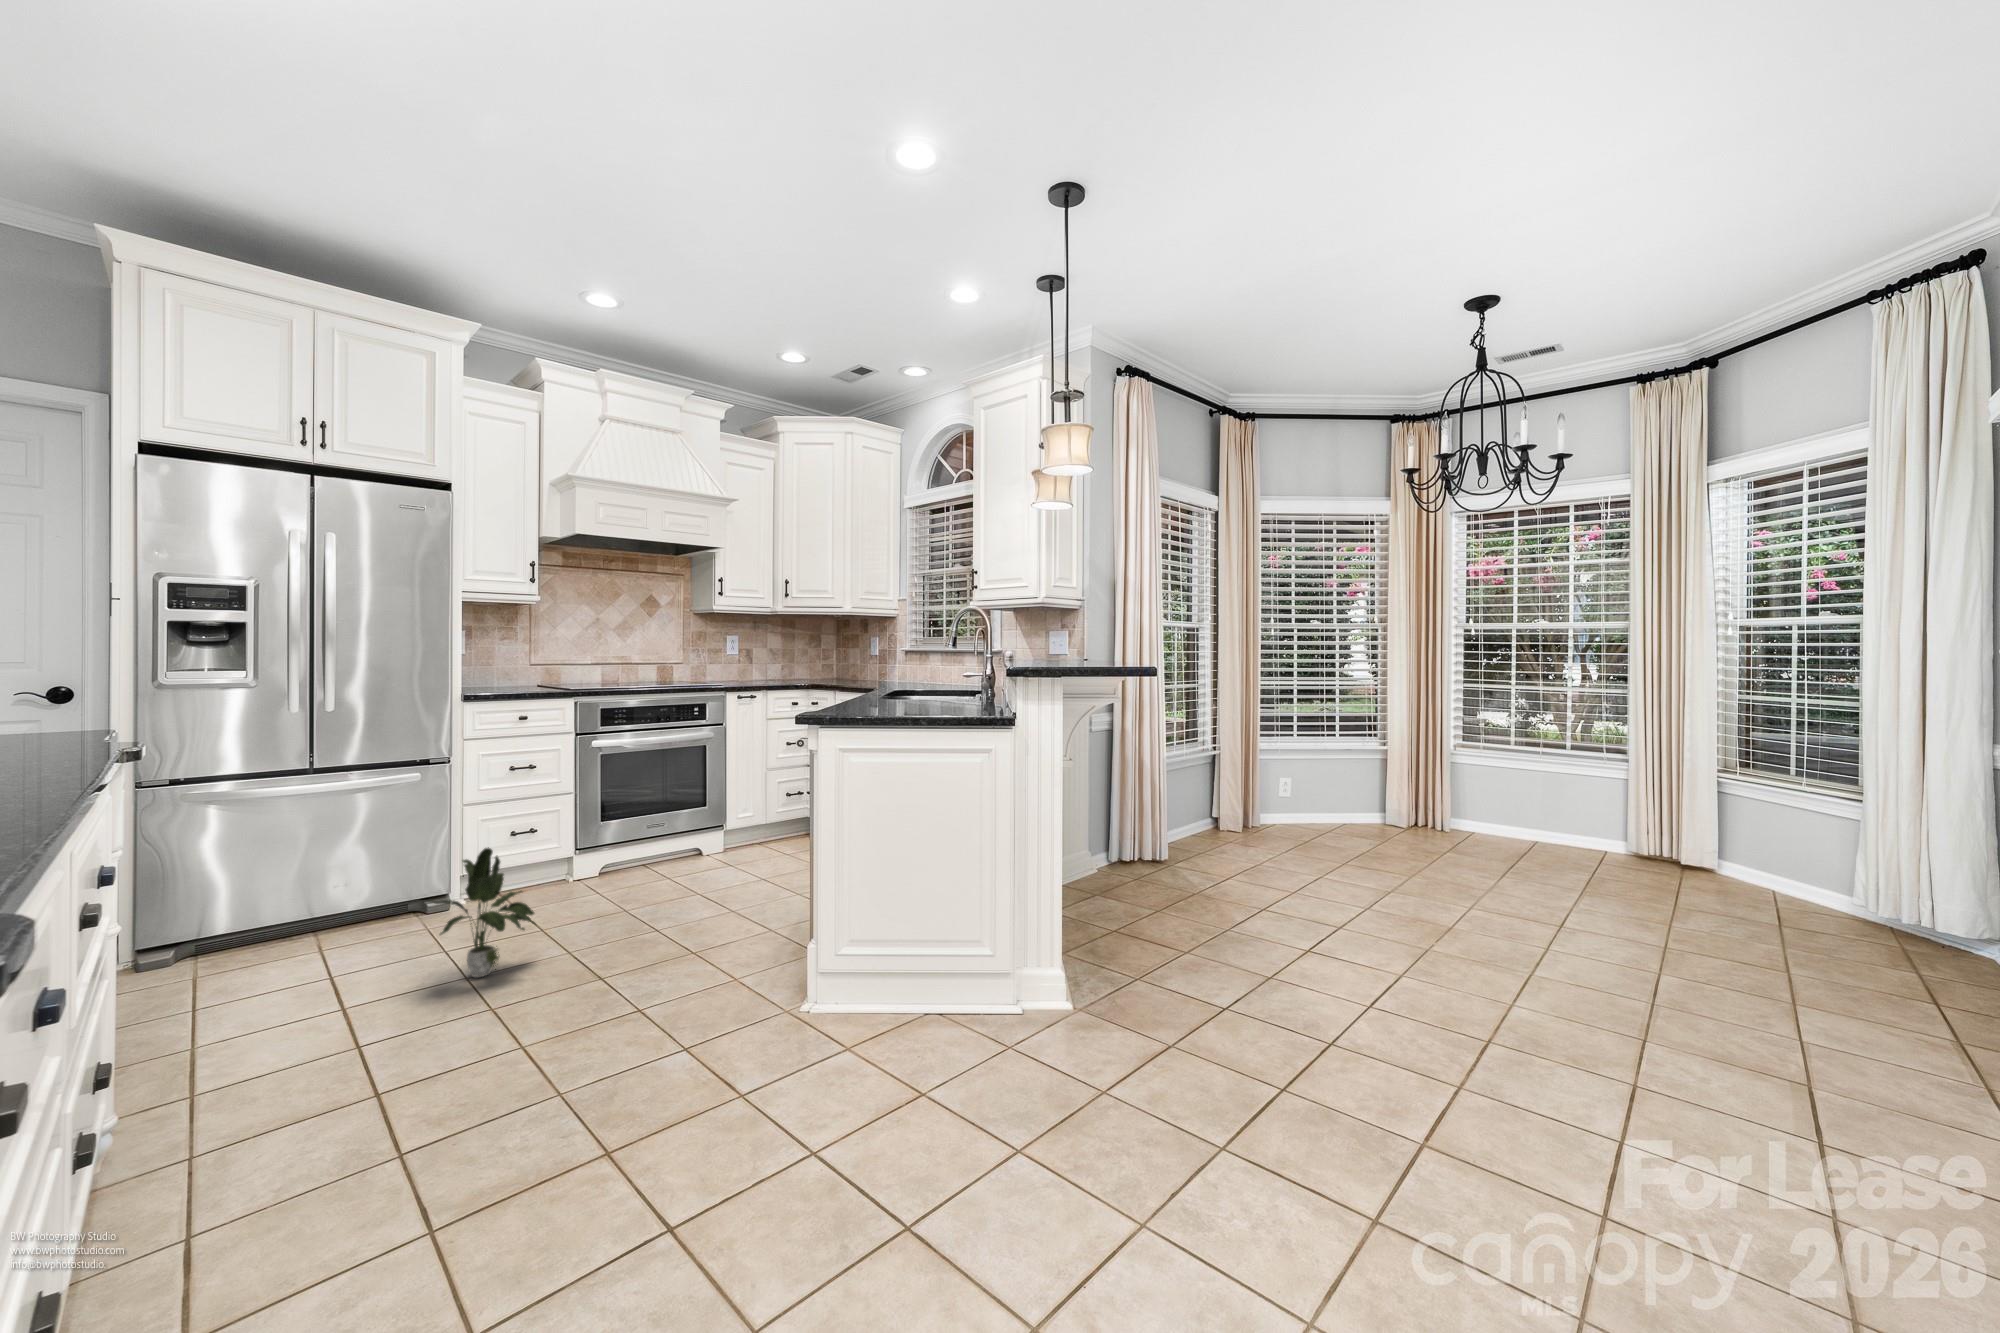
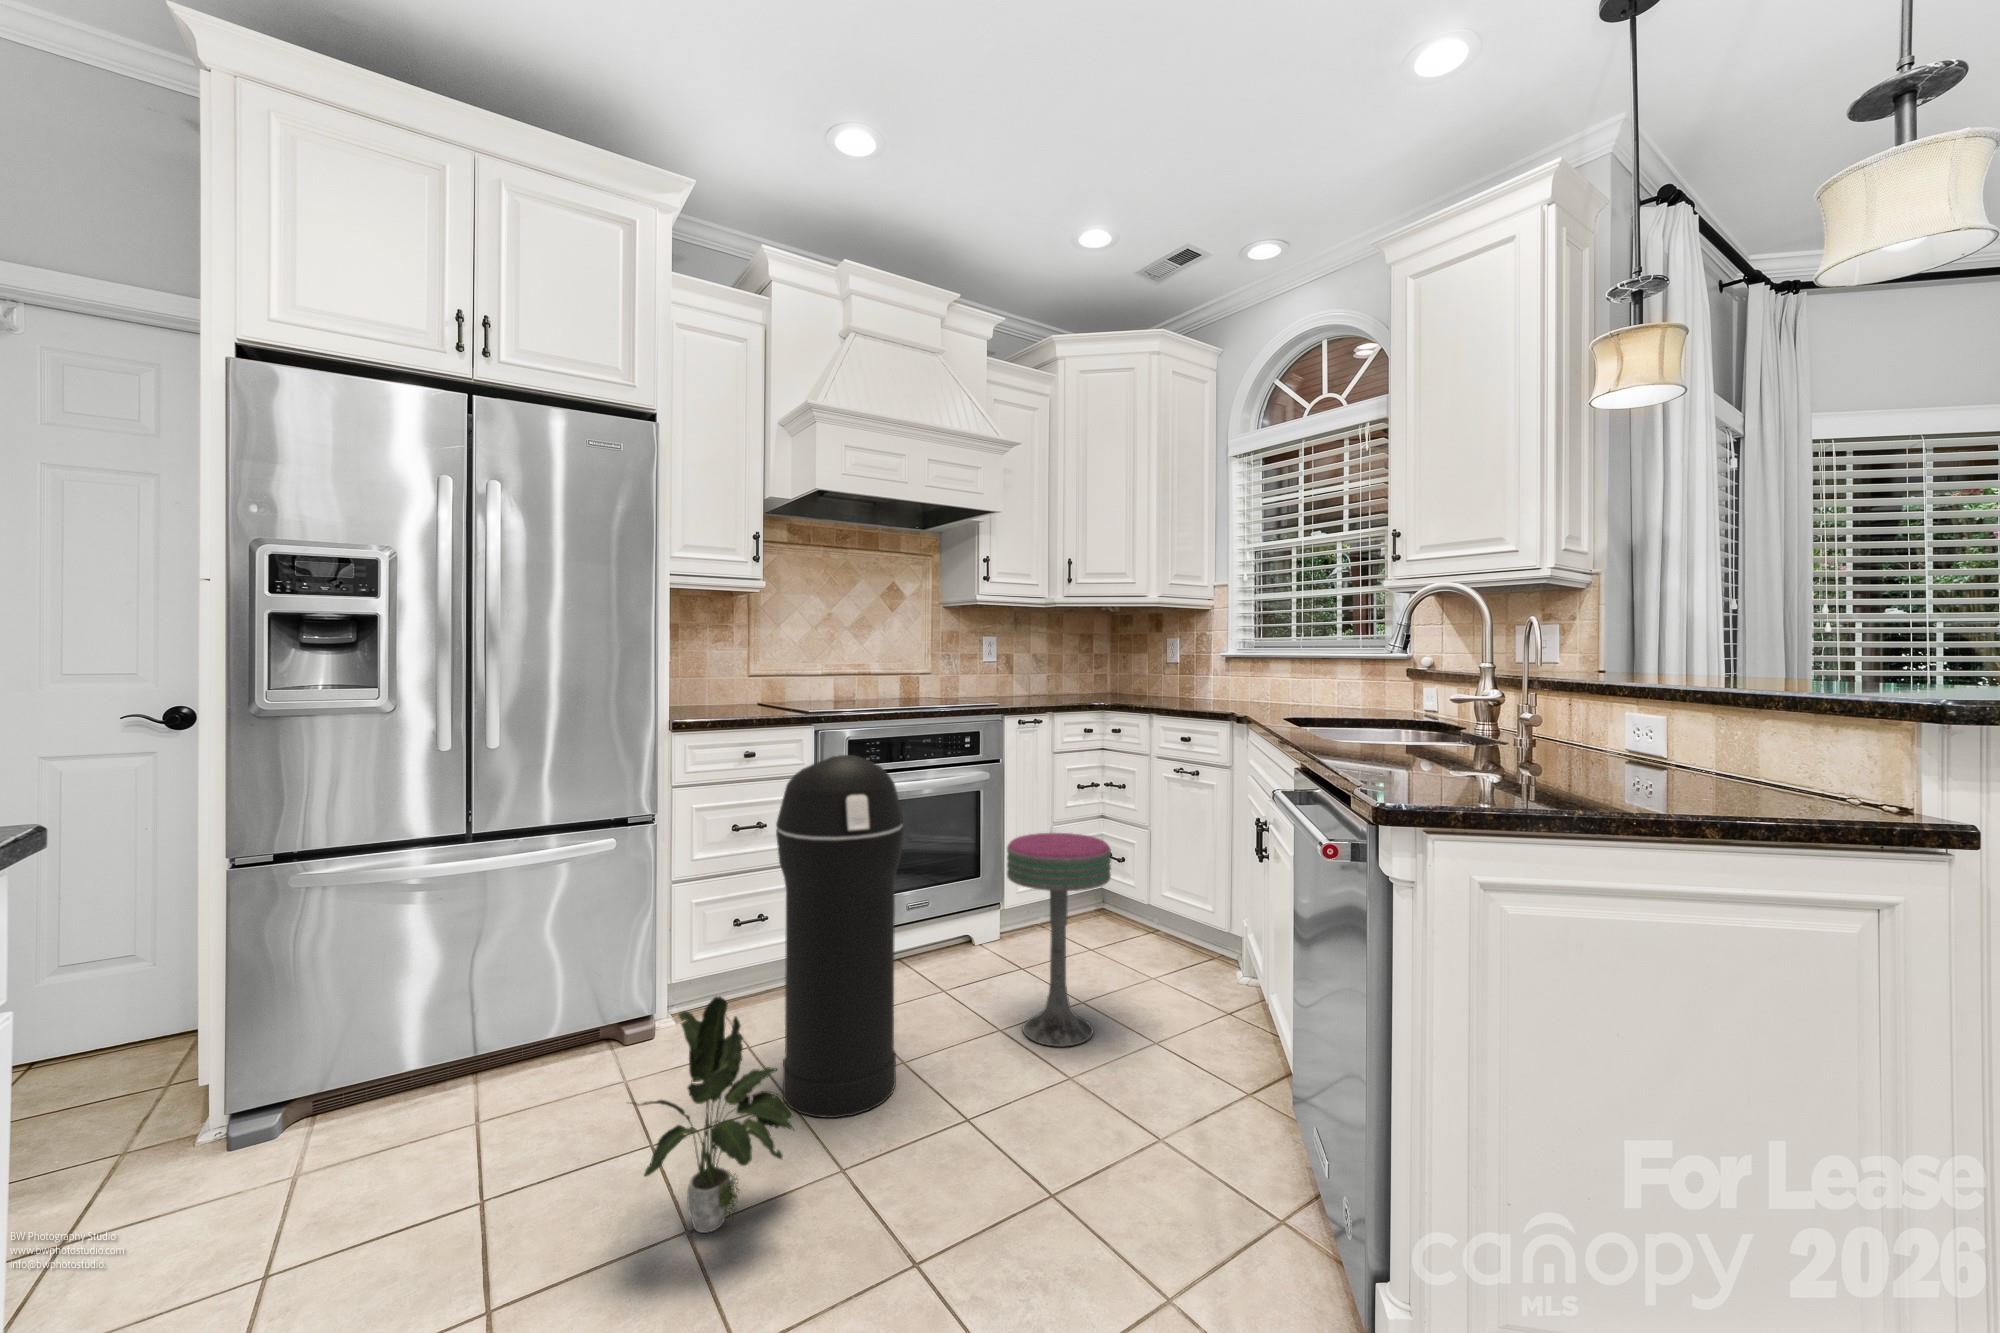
trash can: none [533,713,623,934] -> present [776,755,904,1118]
bar stool: none [703,767,773,898] -> present [1007,833,1111,1047]

